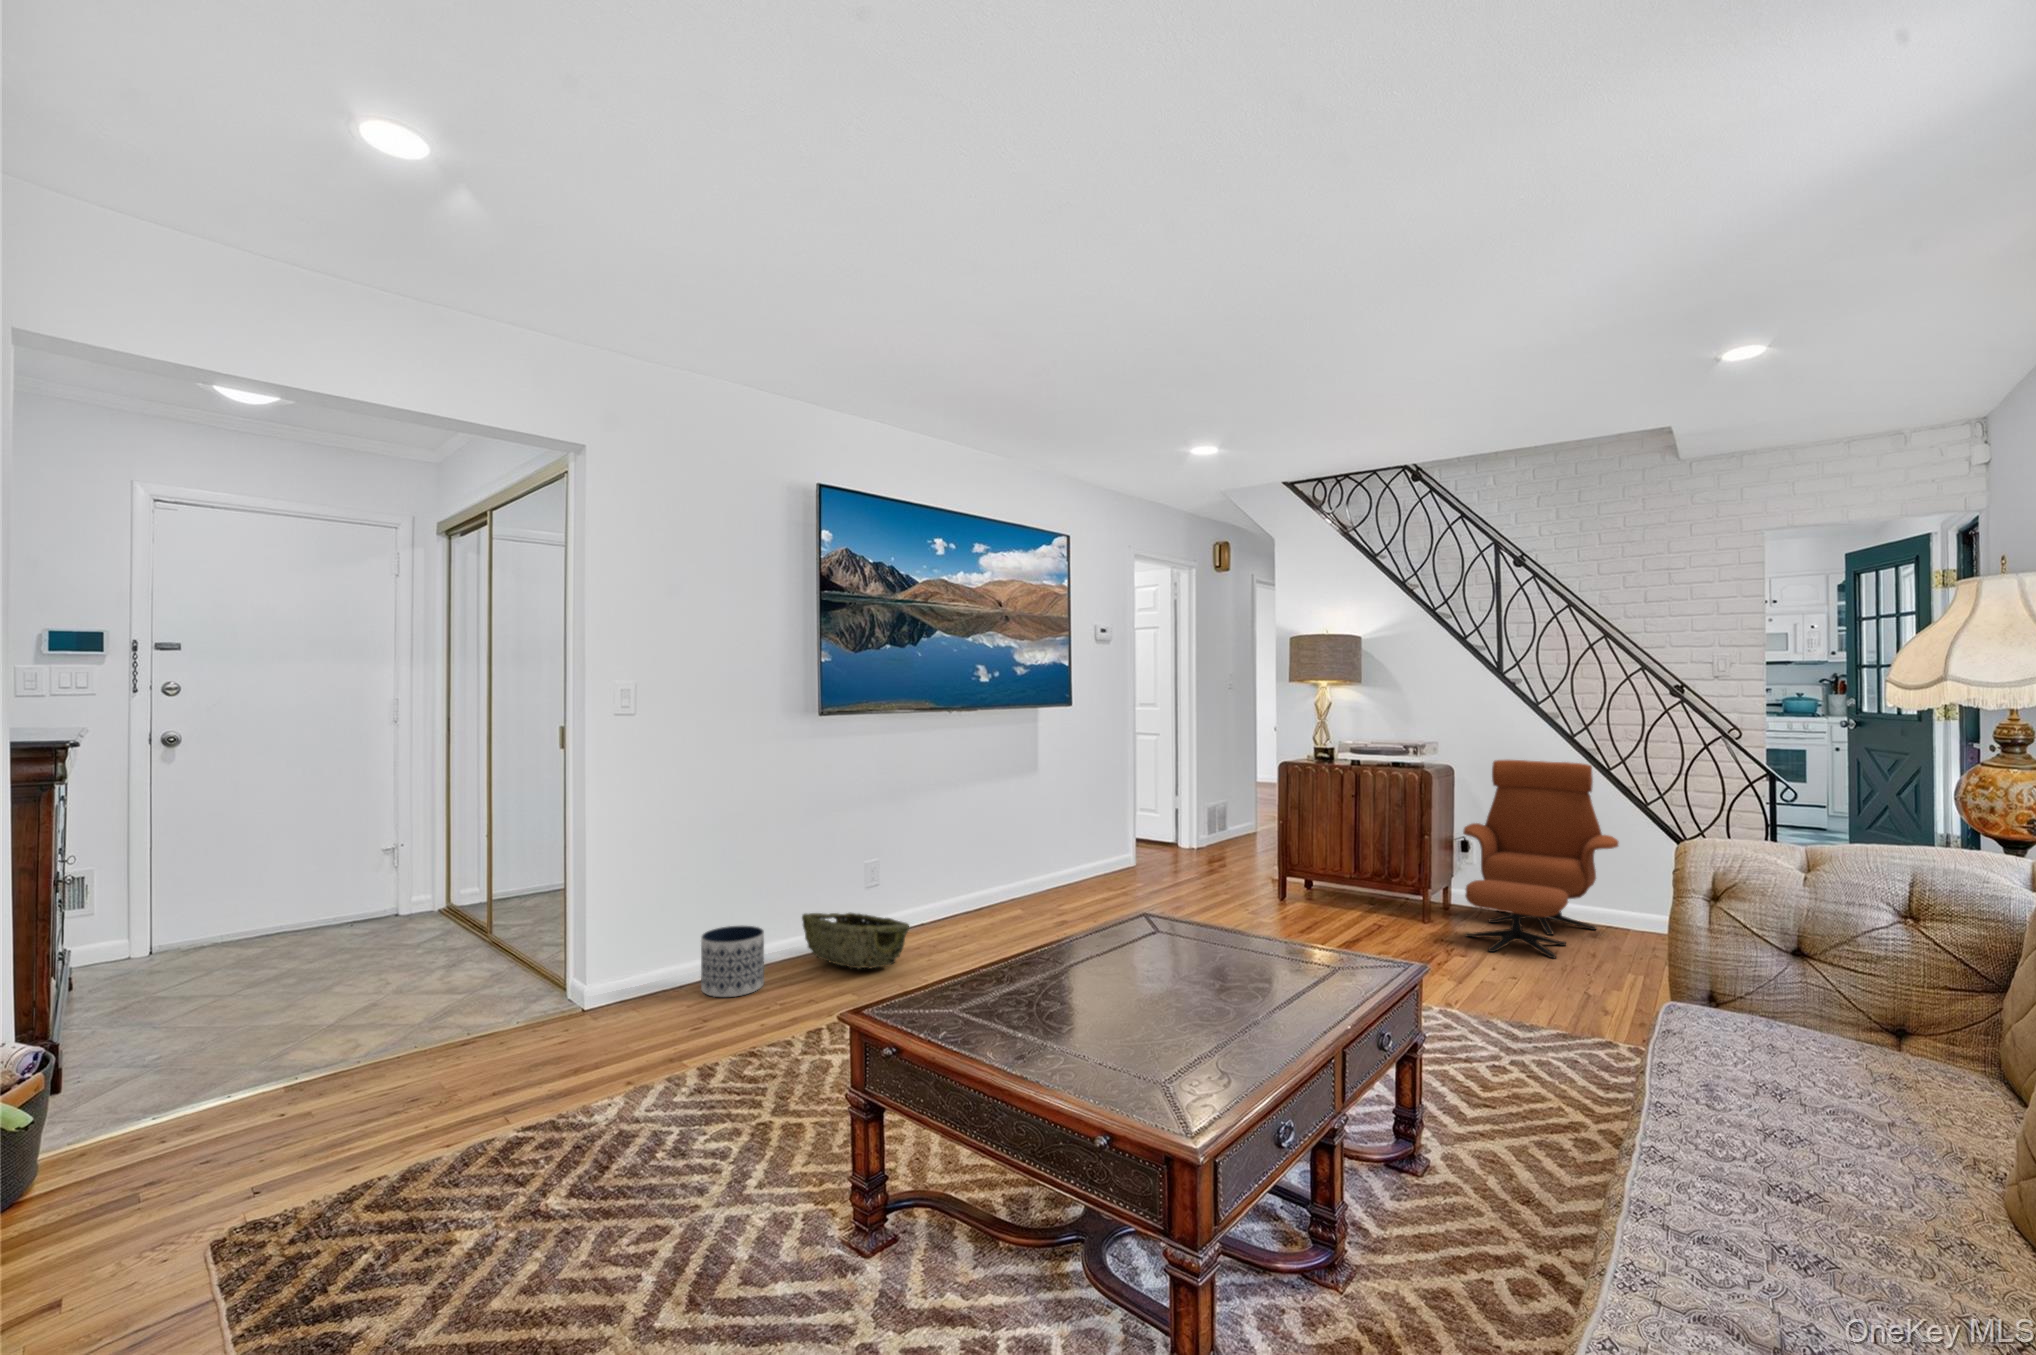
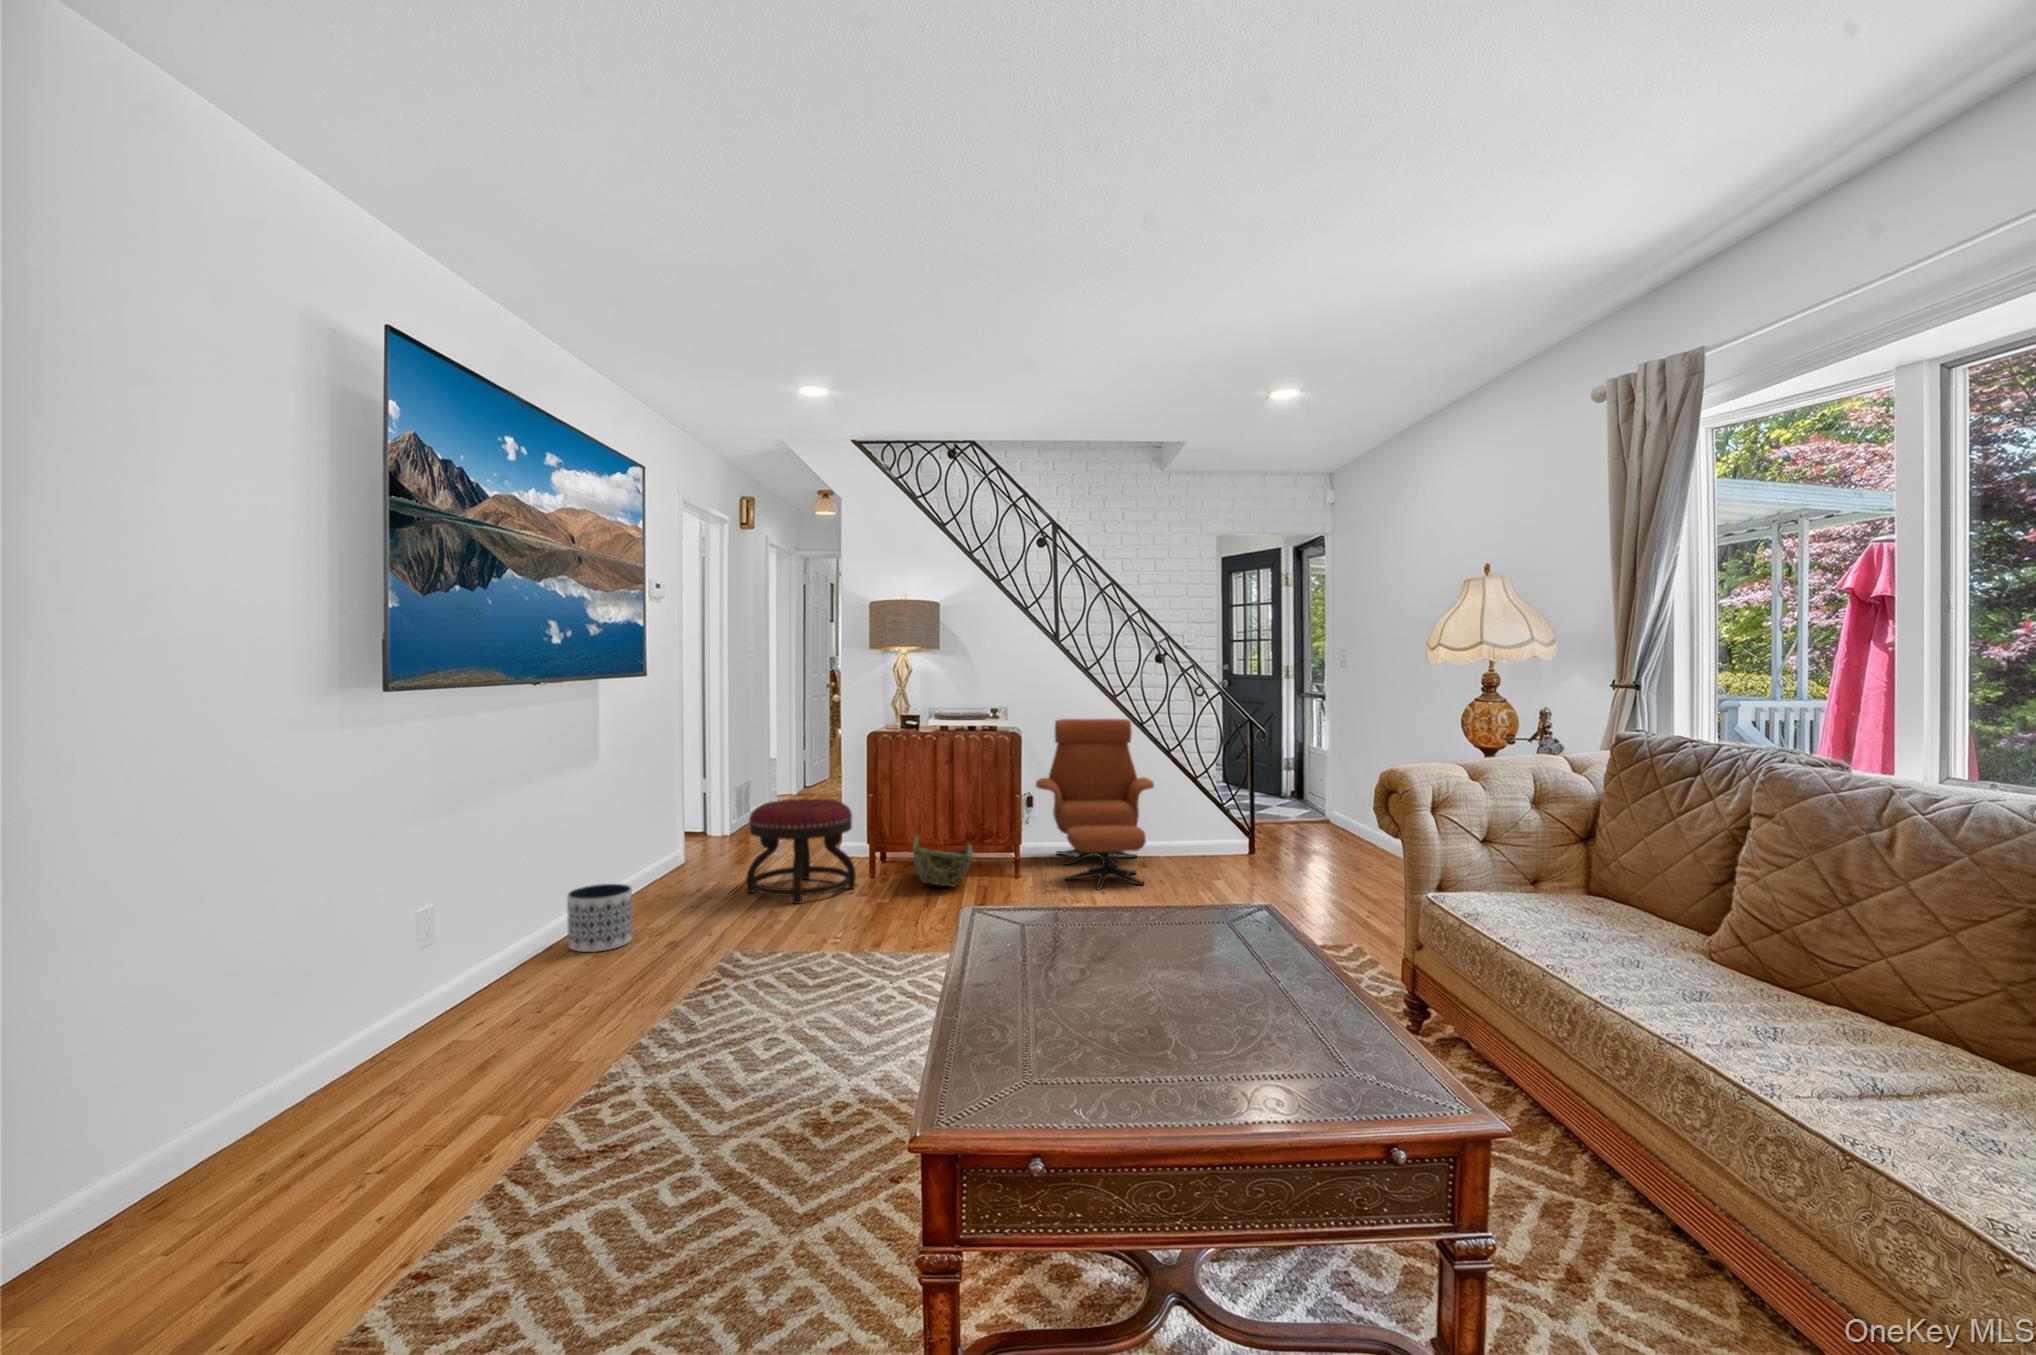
ottoman: none [1153,817,1247,910] -> present [746,799,856,904]
woven basket: present [802,913,909,969] -> present [913,836,973,887]
planter: present [701,926,764,997] -> present [567,884,632,952]

